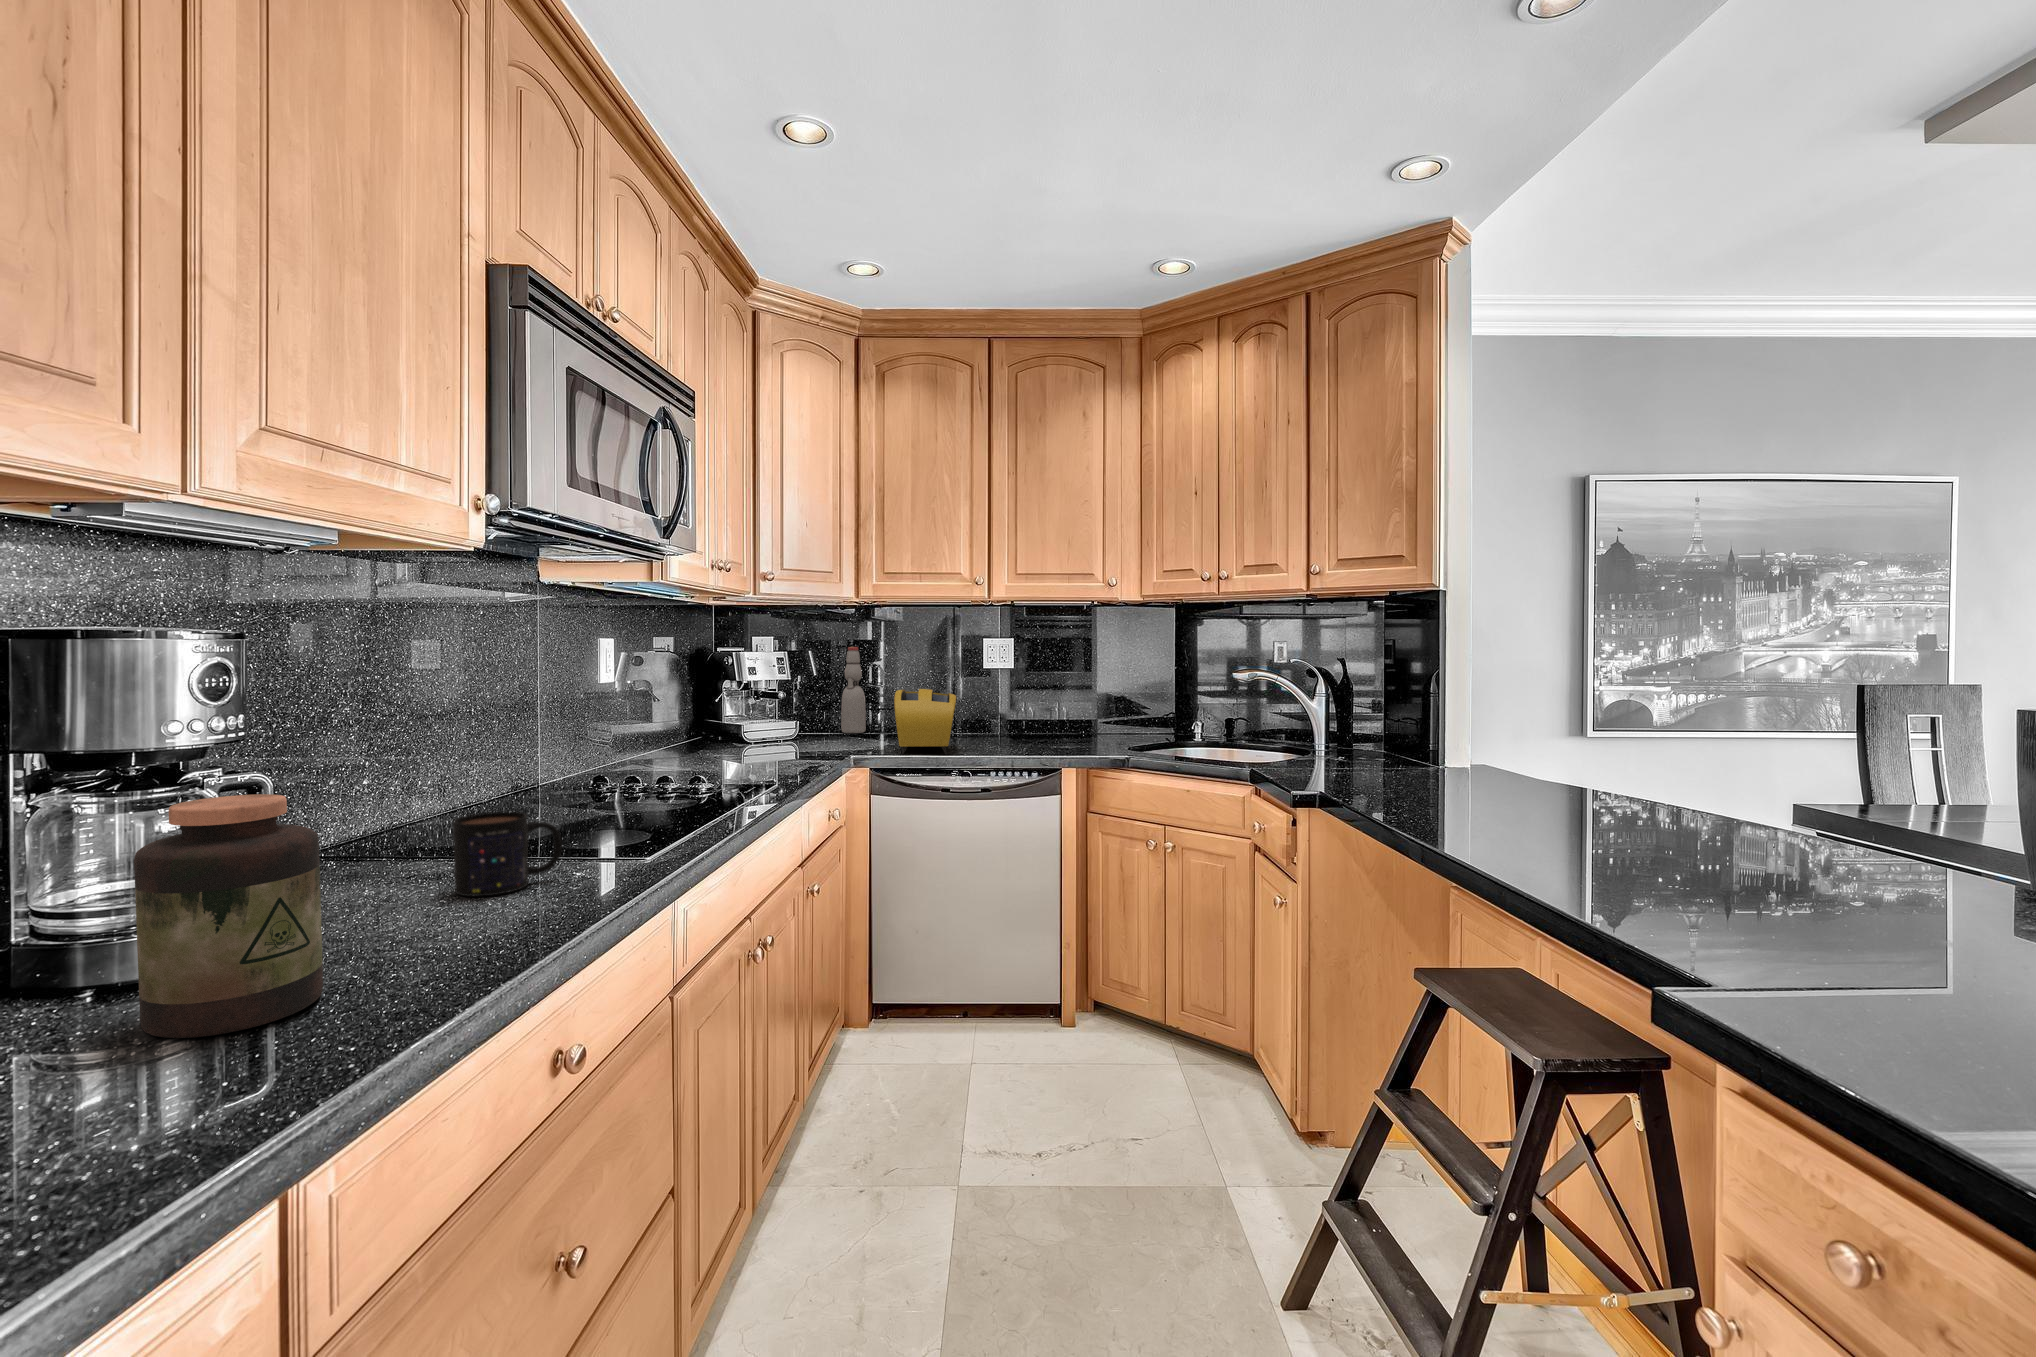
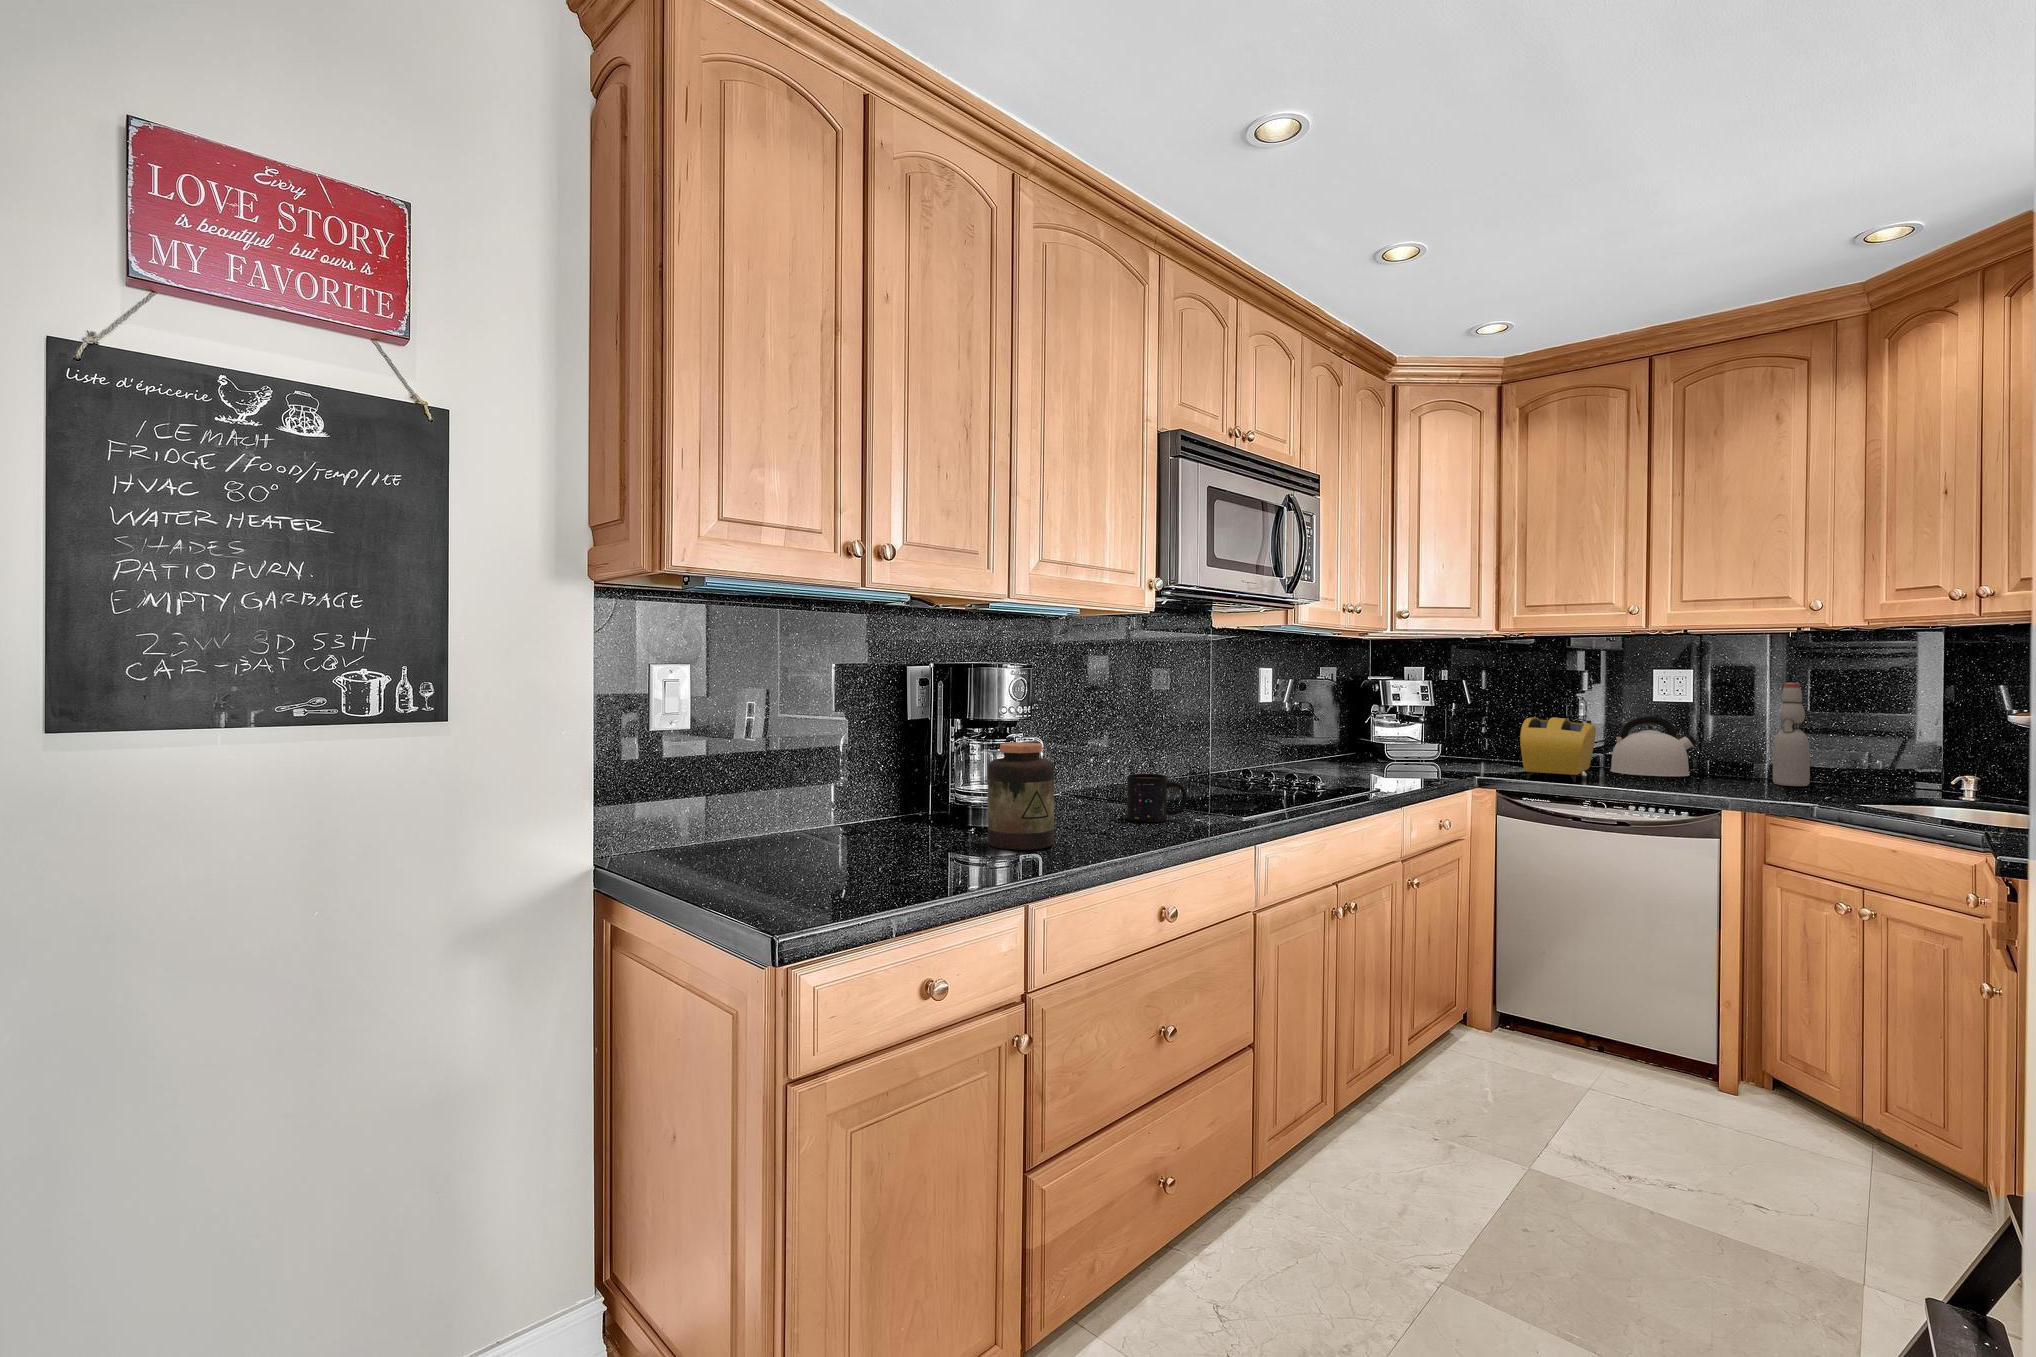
bottle: present [841,647,866,733] -> present [1773,683,1810,786]
kettle: none [955,684,1021,740] -> present [1610,716,1697,776]

